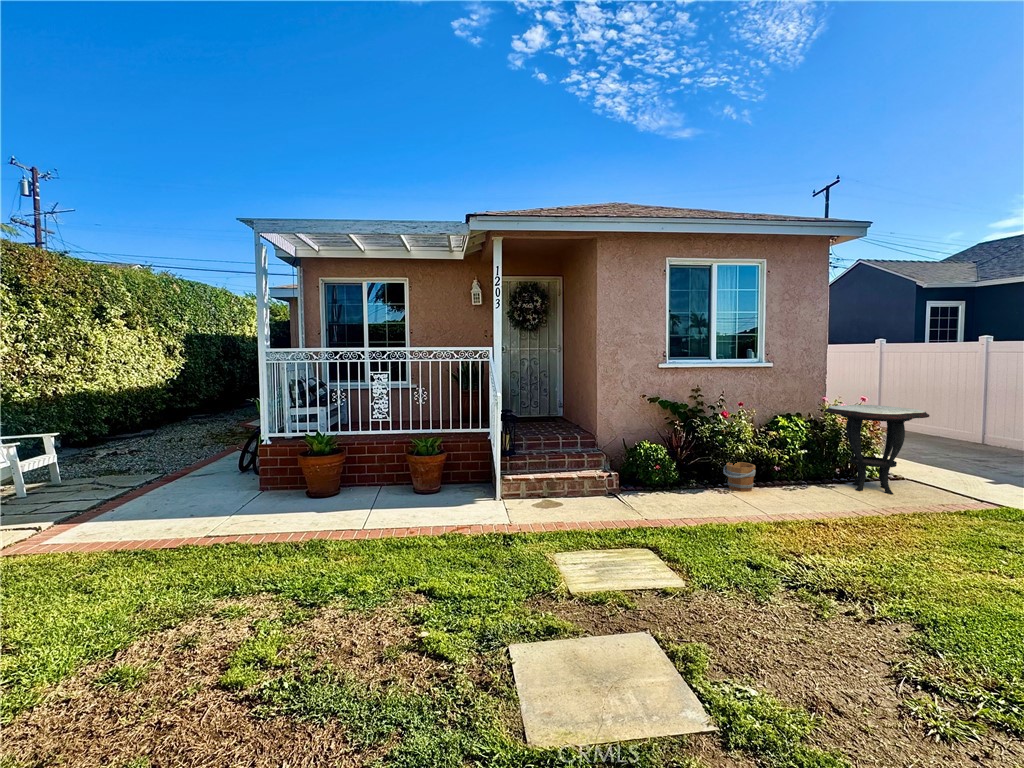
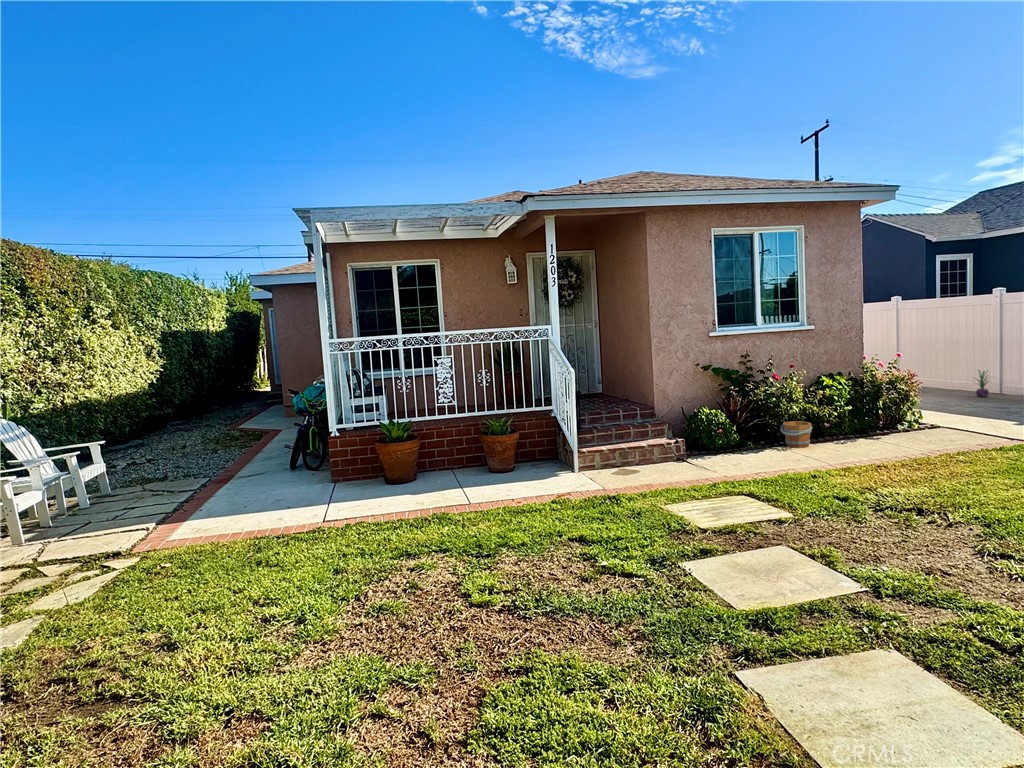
side table: present [825,405,930,494] -> none [869,360,964,440]
decorative plant: none [941,418,981,447] -> present [976,370,989,397]

